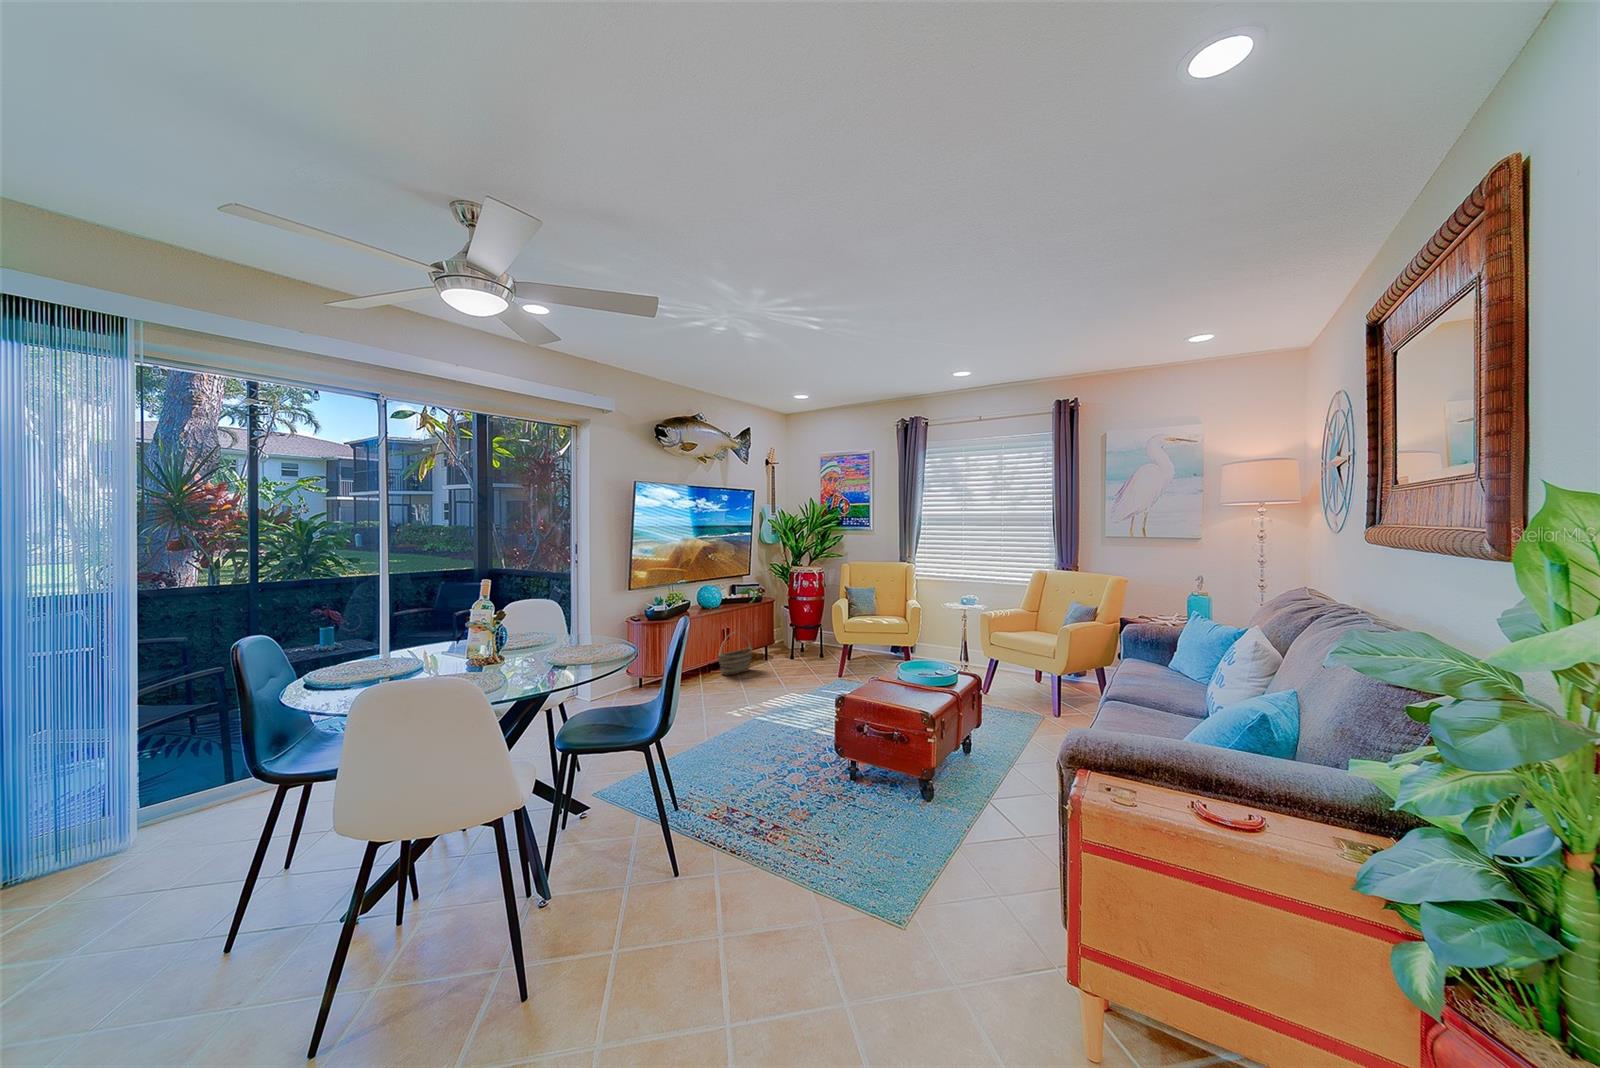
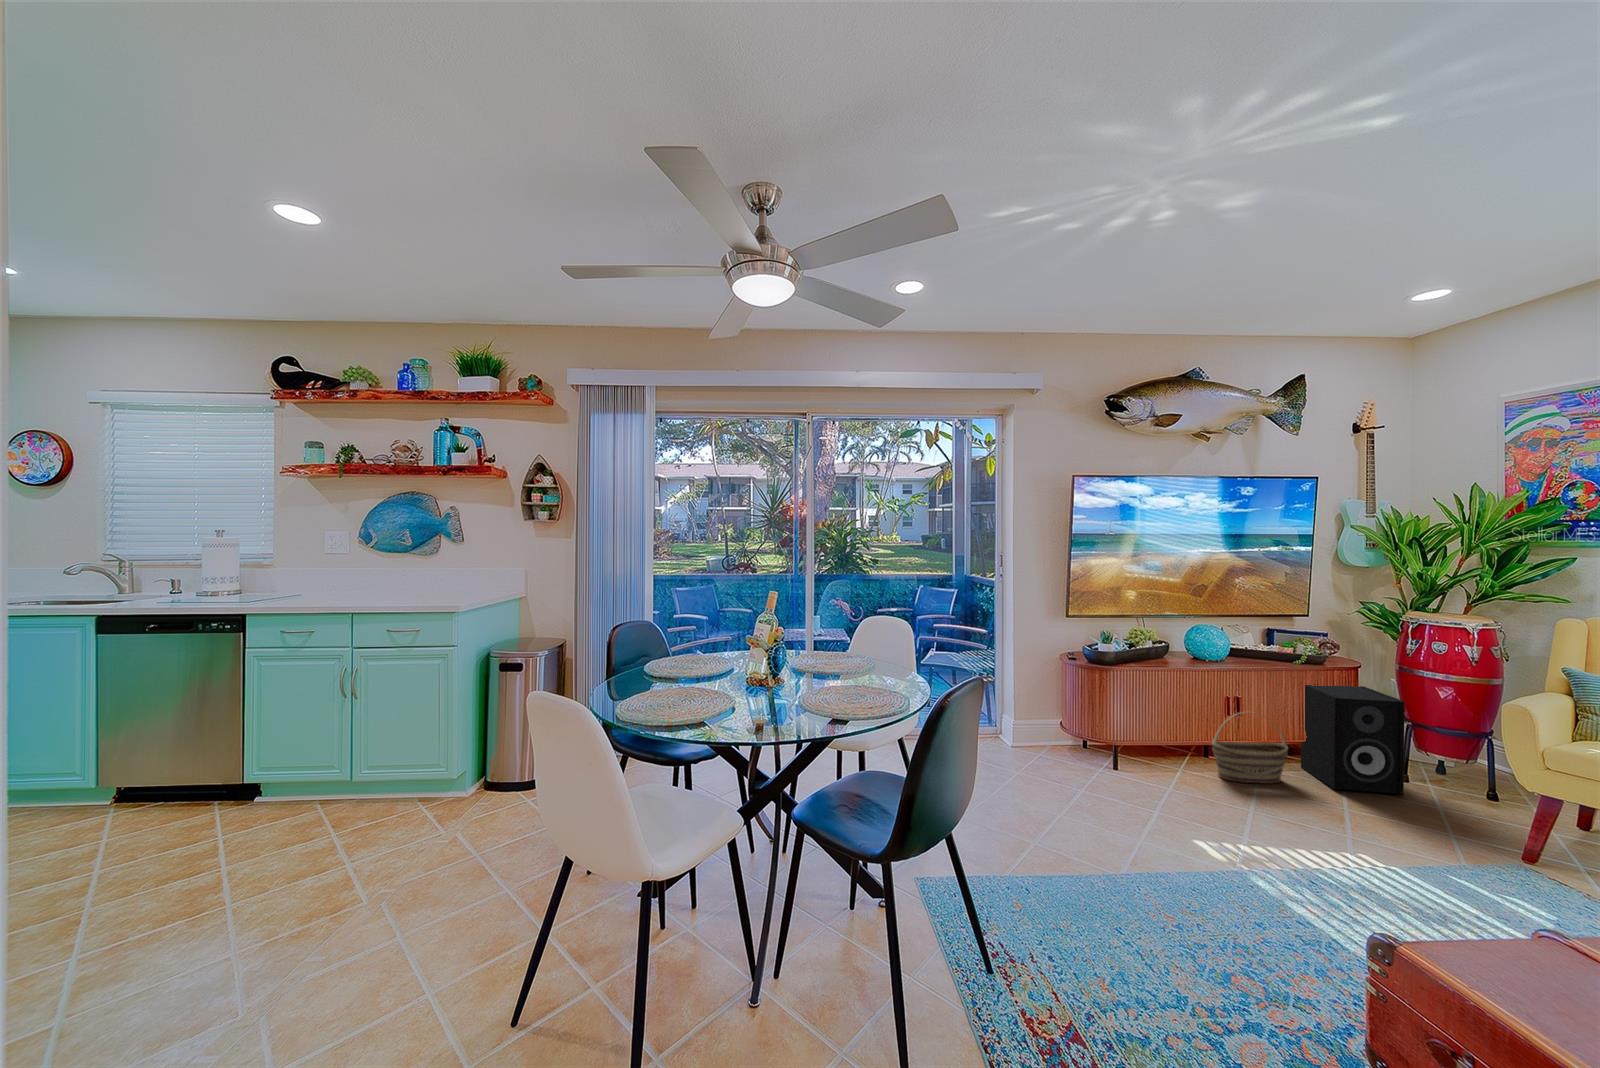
speaker: none [754,609,798,667] -> present [1301,685,1405,795]

